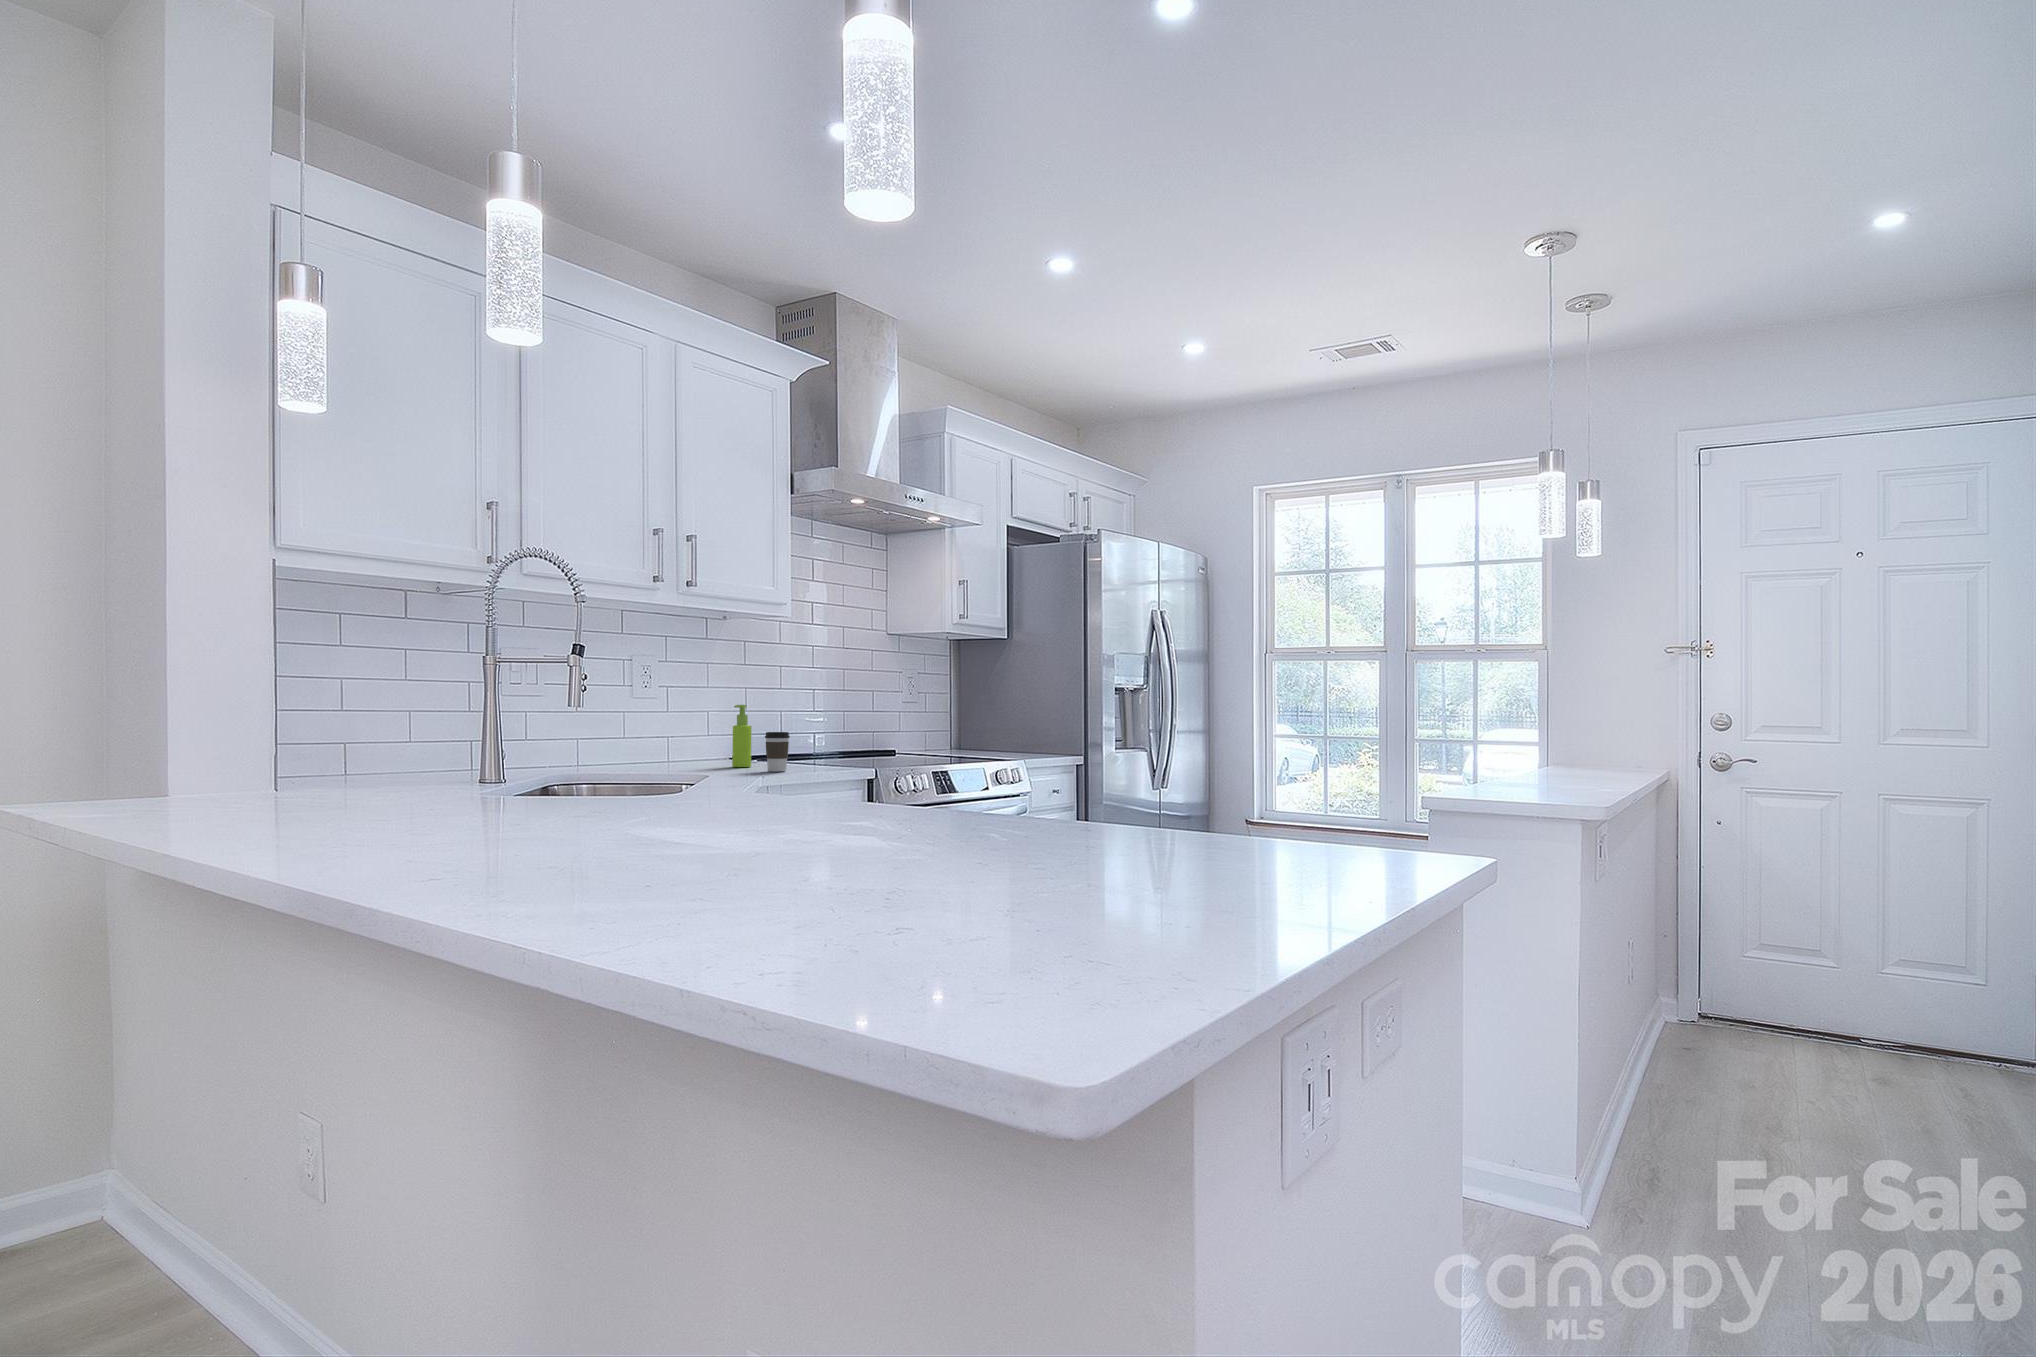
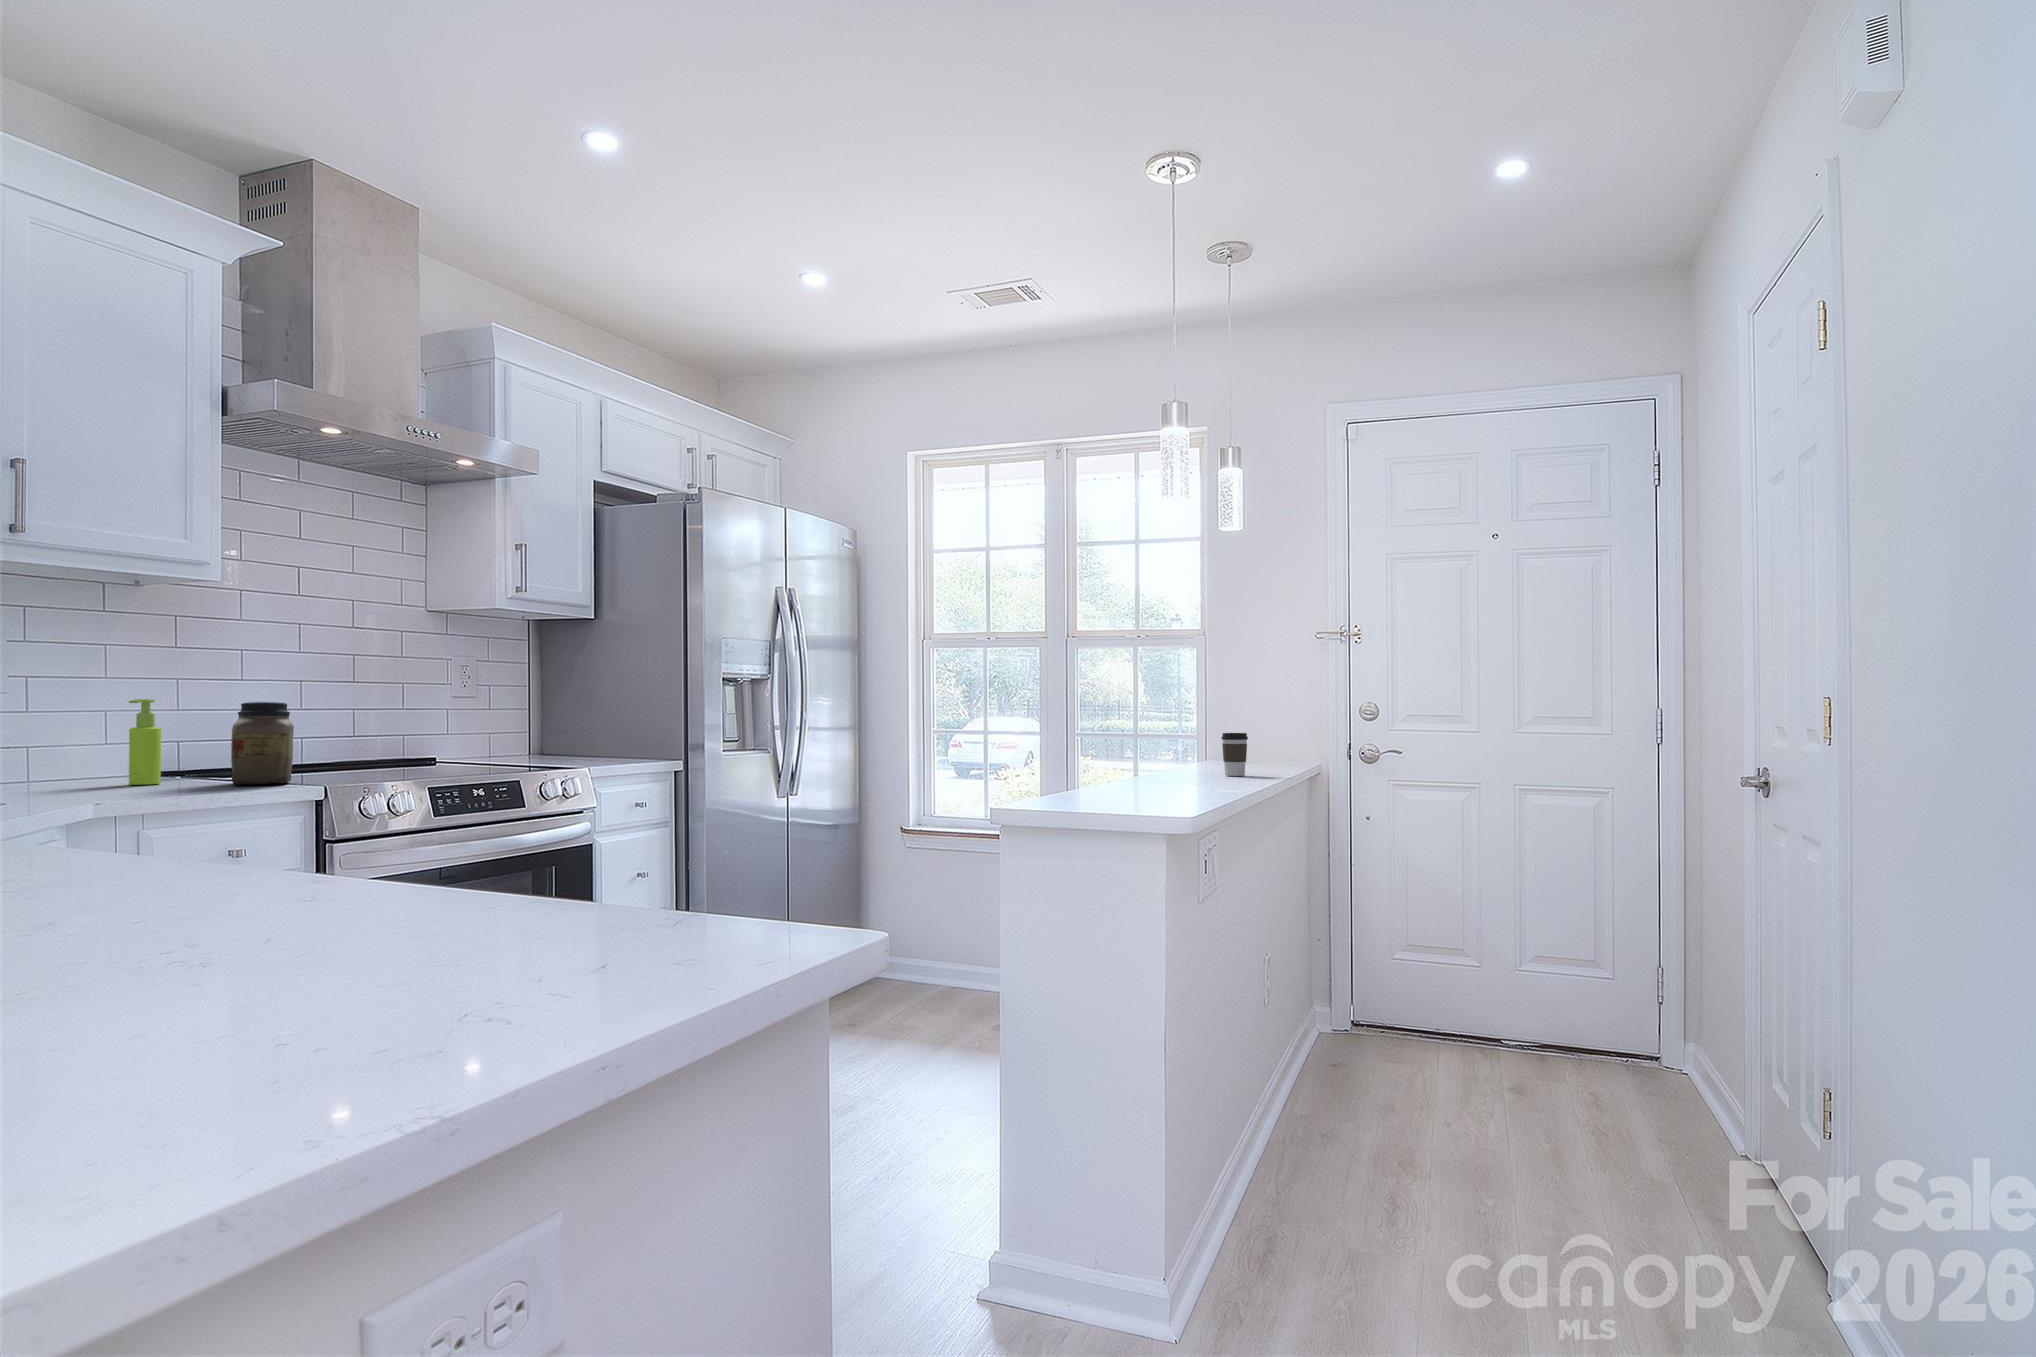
jar: none [799,707,837,769] -> present [231,702,294,785]
coffee cup: present [765,732,790,772] -> present [1222,733,1248,776]

